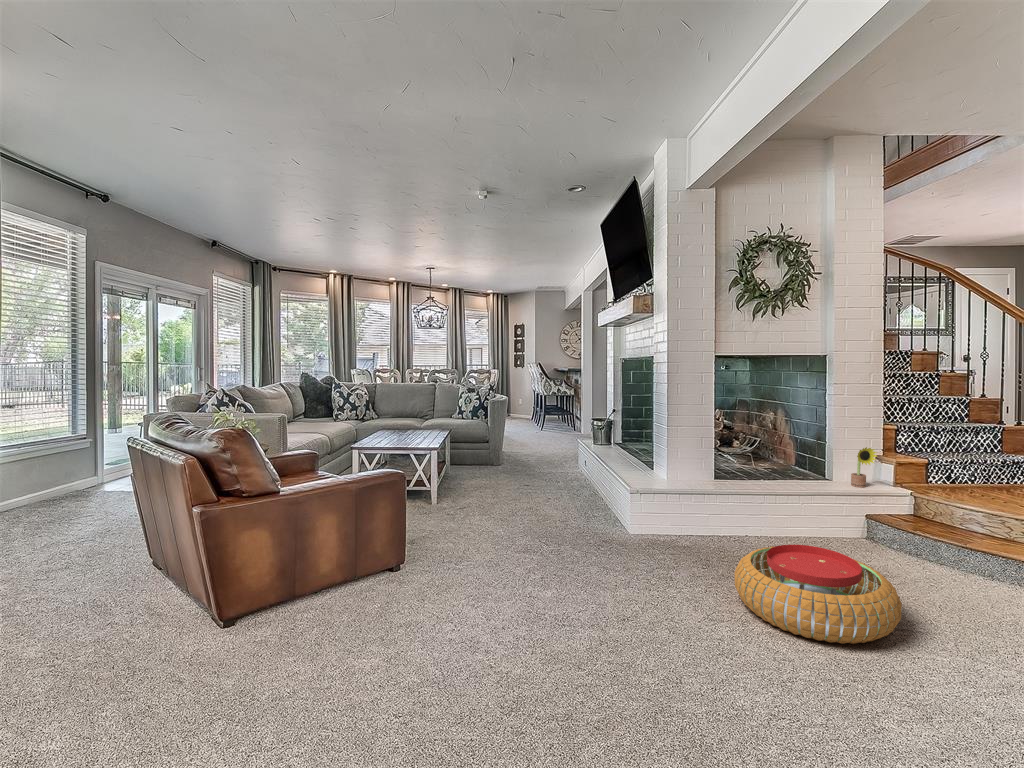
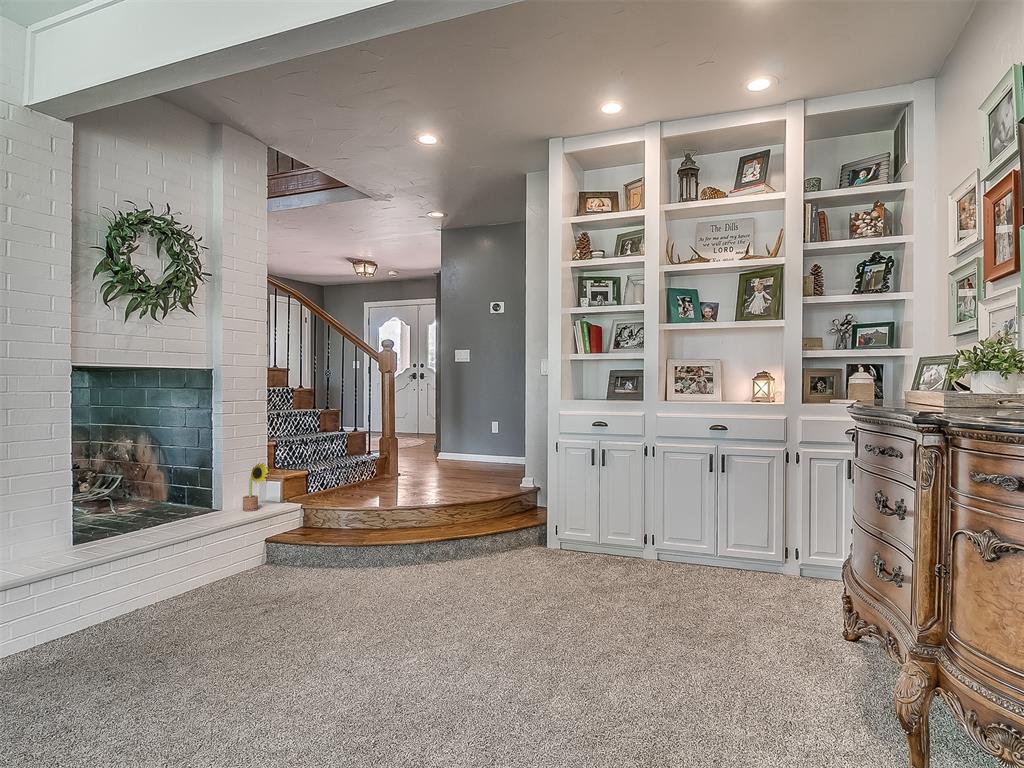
pouf: present [734,545,902,644] -> none [164,577,358,695]

